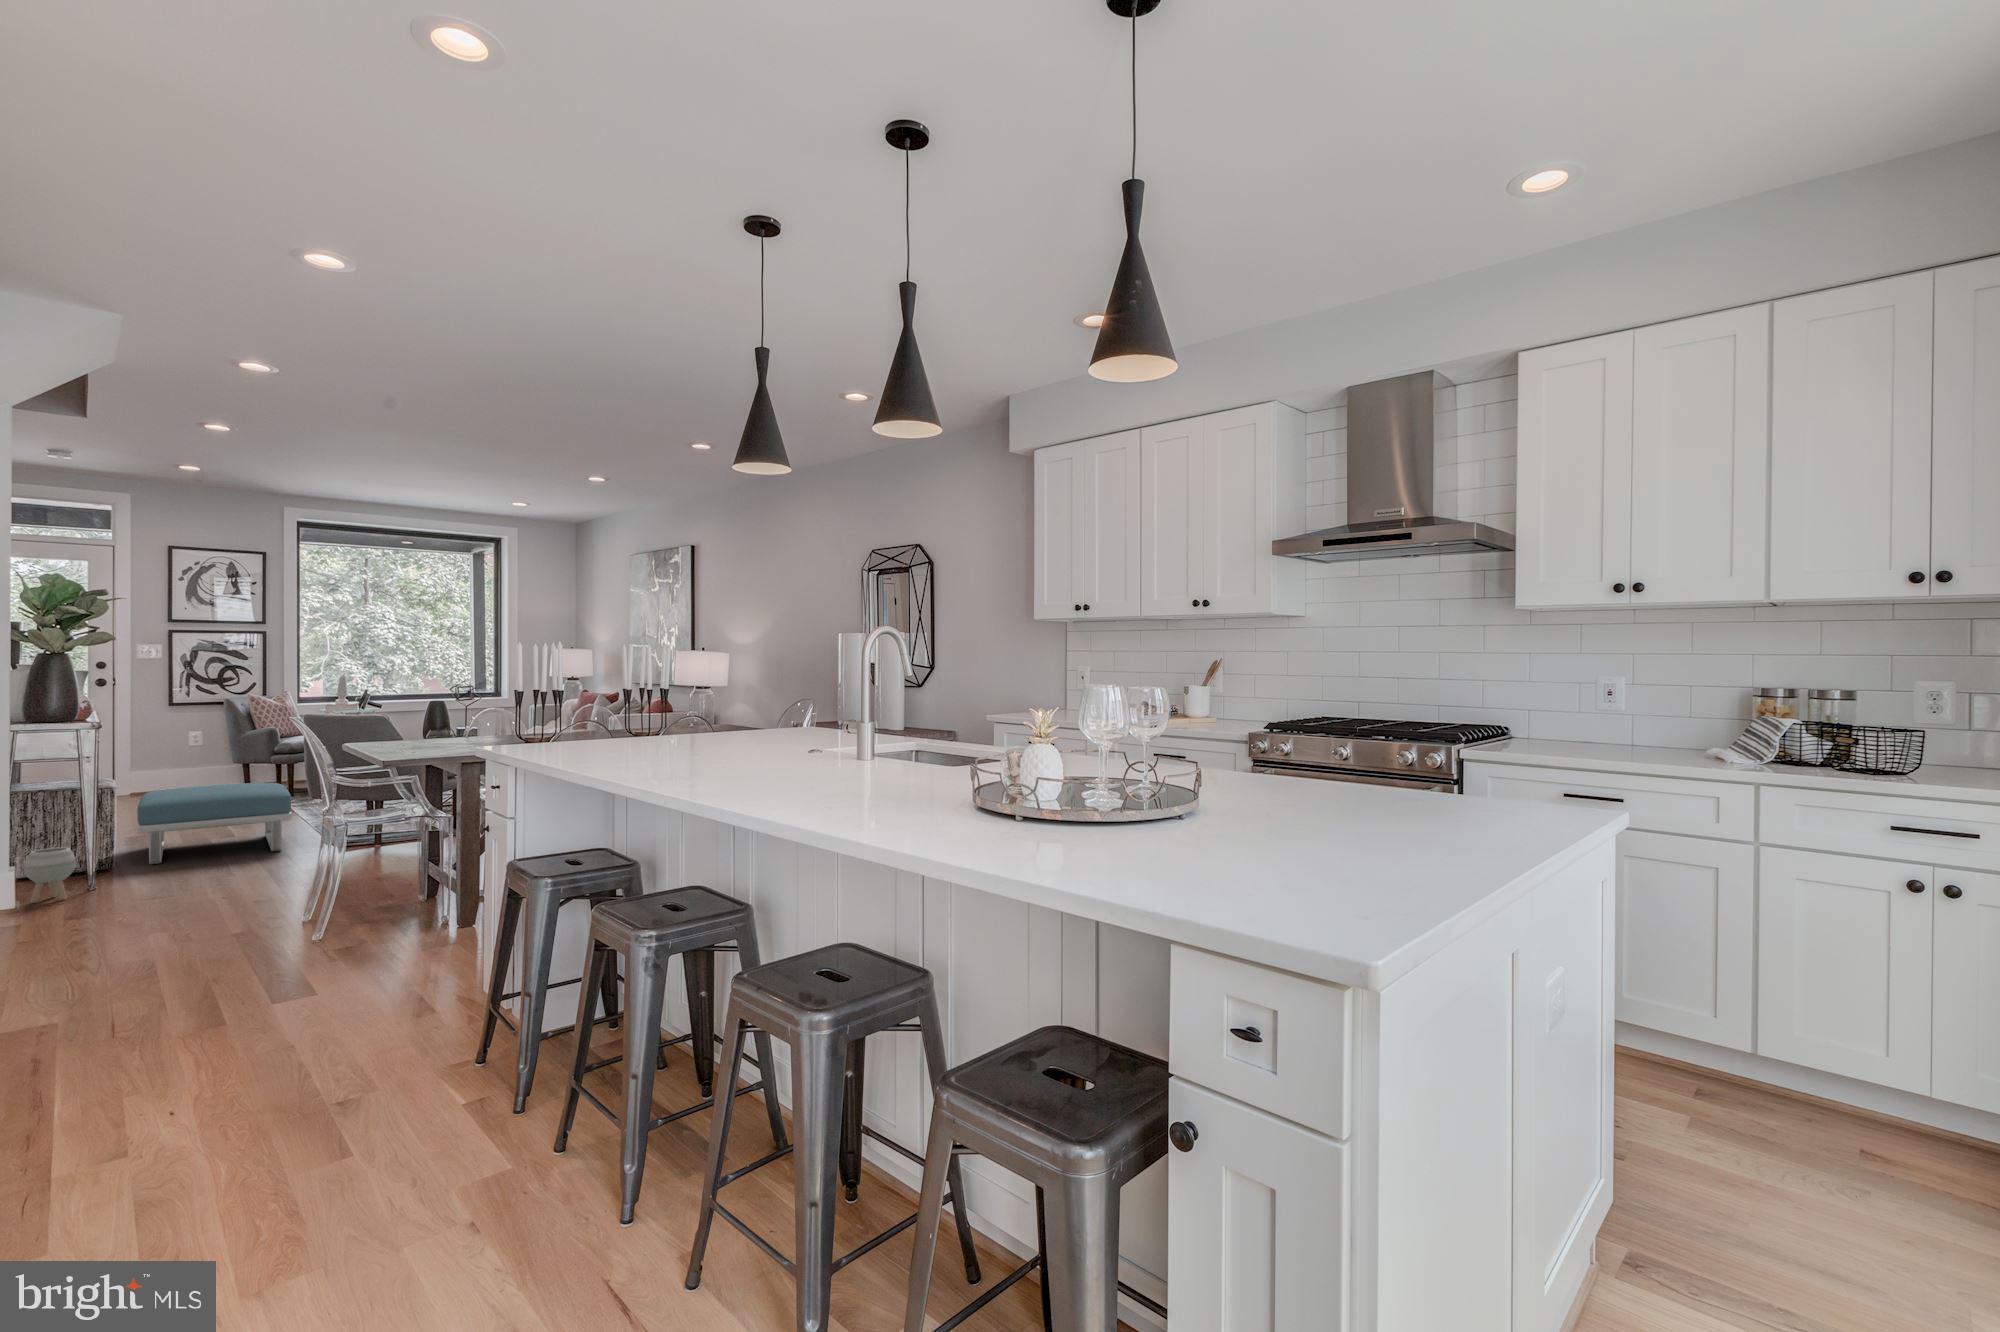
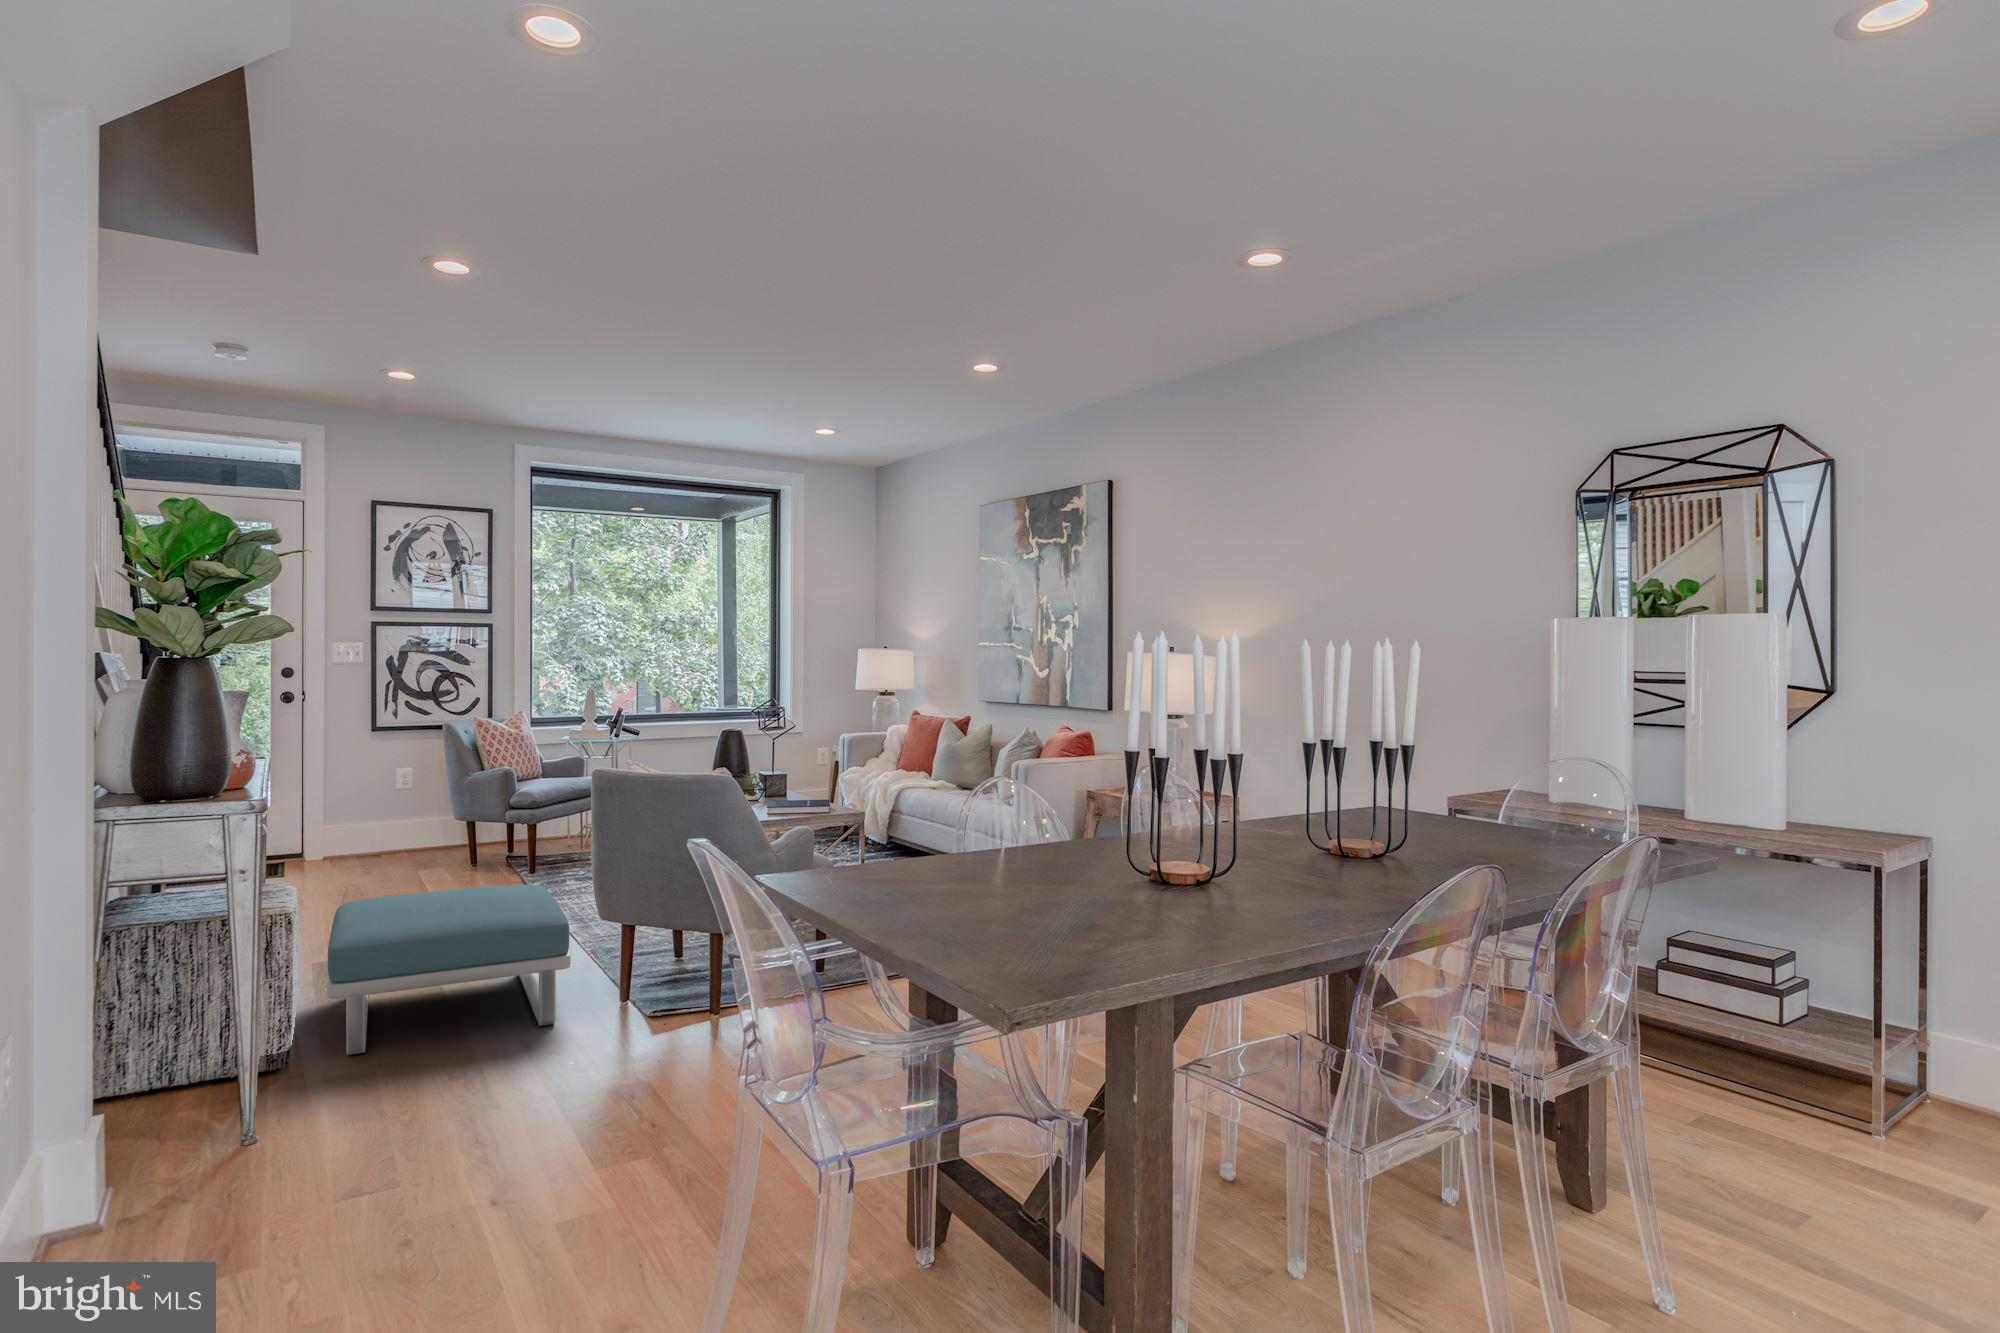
planter: present [24,847,76,903] -> none [122,1068,215,1191]

